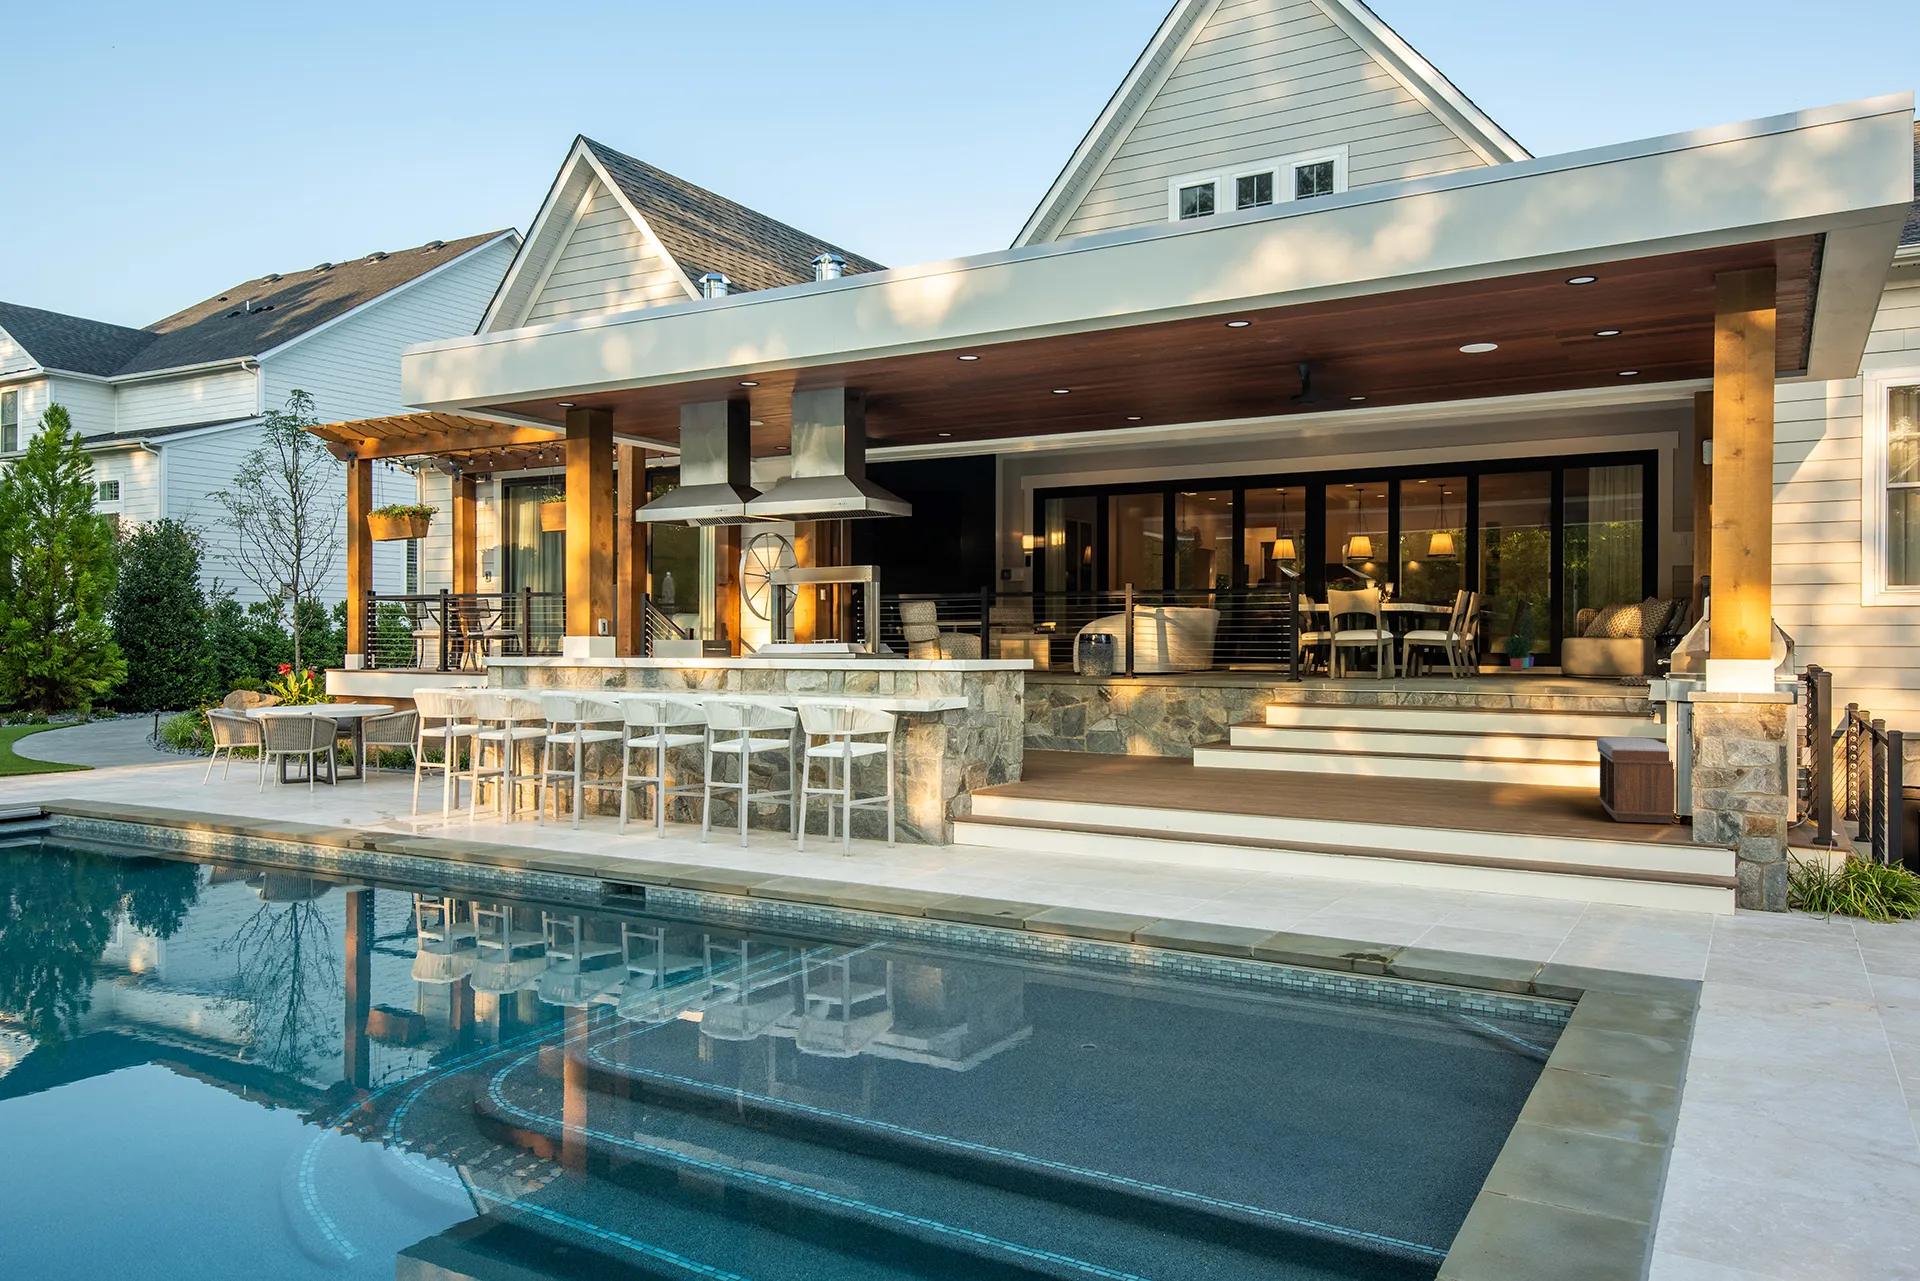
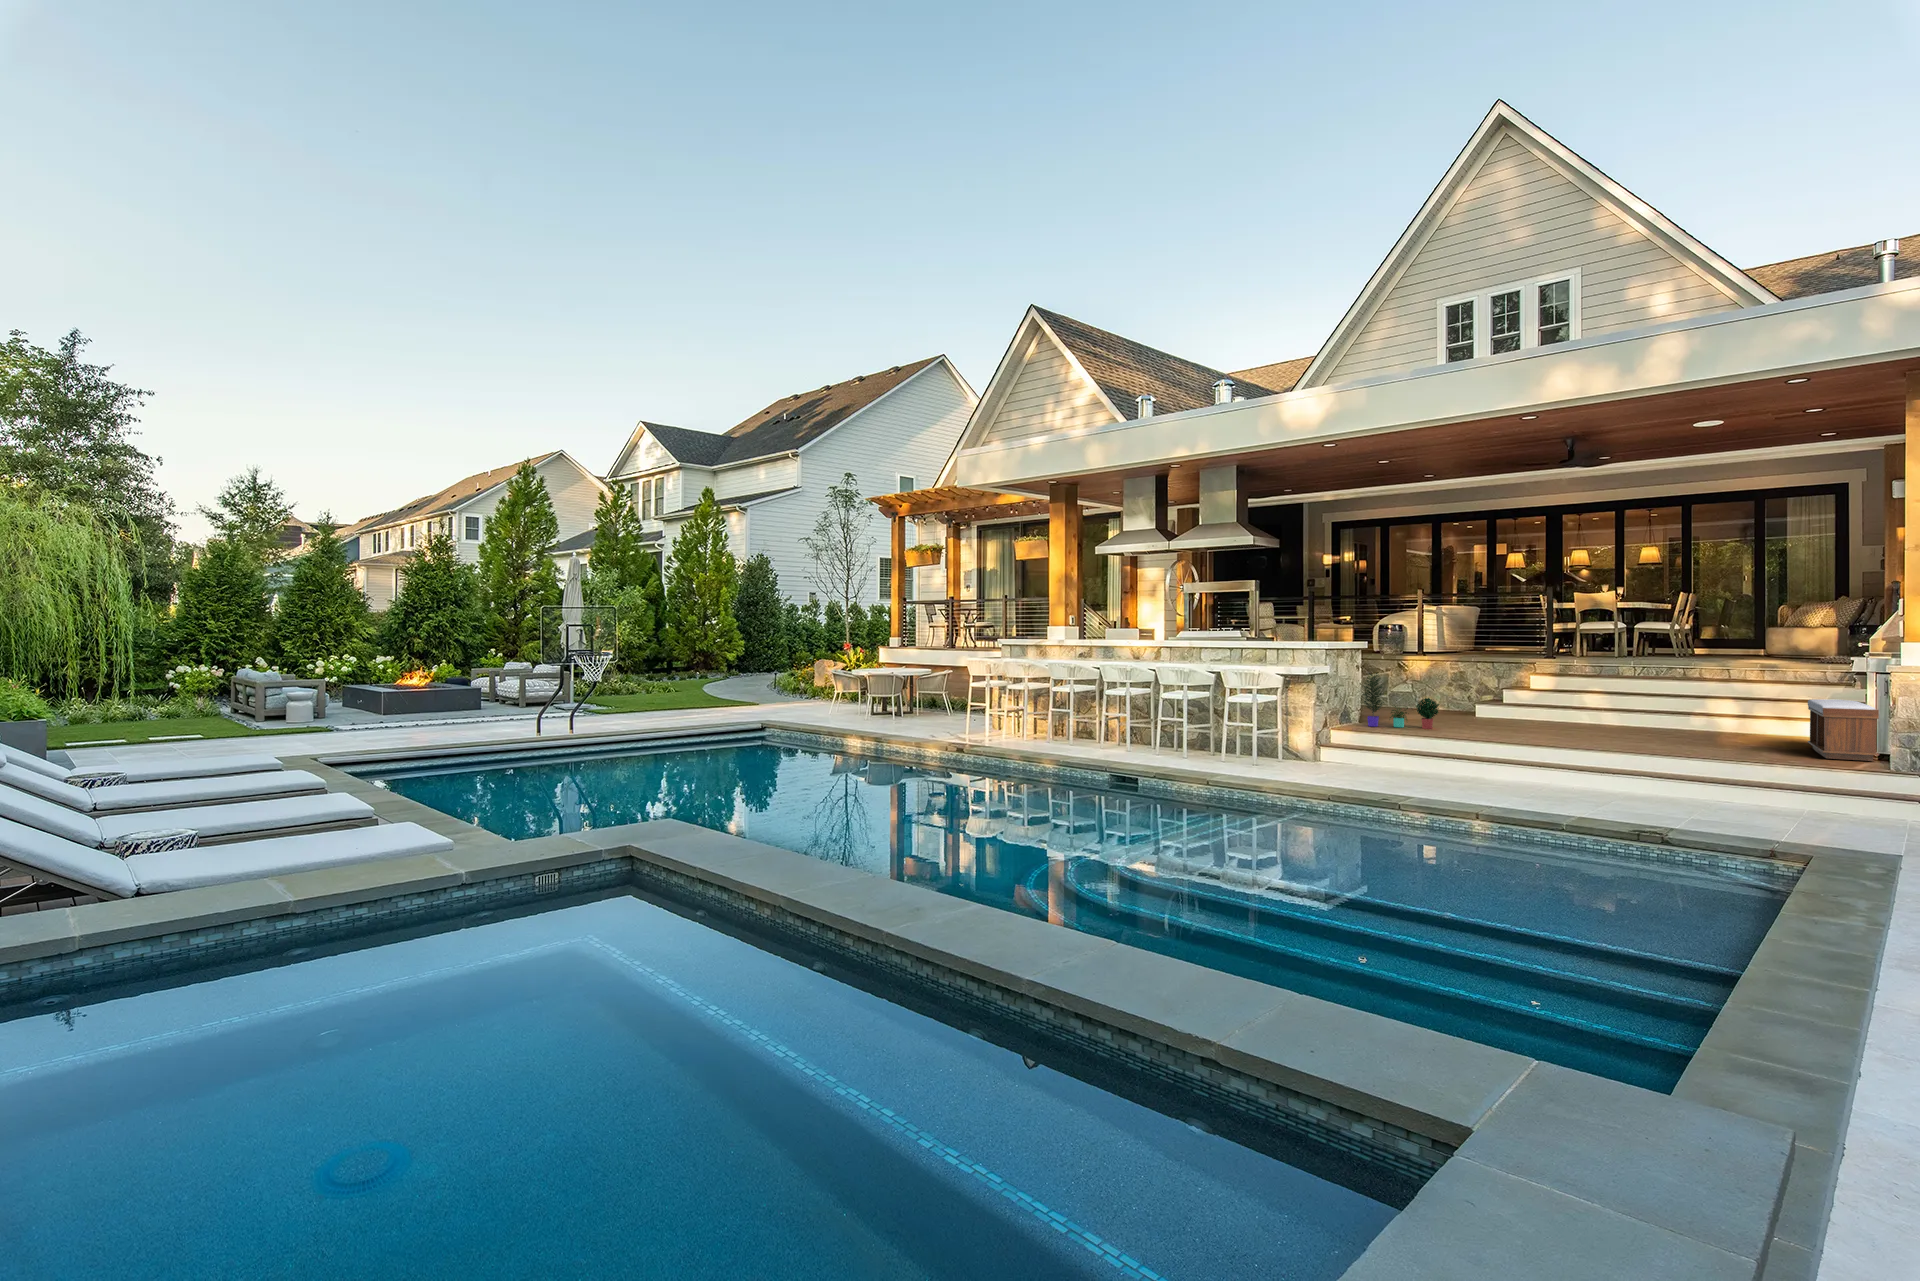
potted plant: present [1505,609,1539,669] -> present [1363,673,1439,729]

